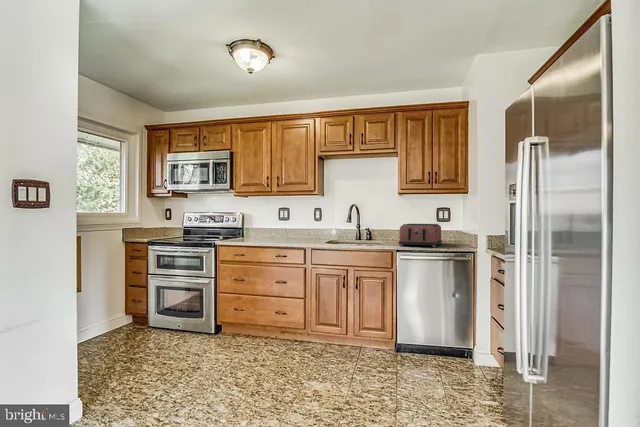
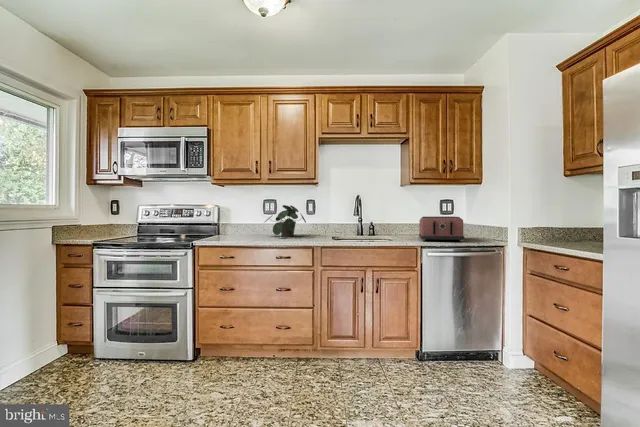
potted plant: none [276,213,312,239] -> present [265,205,306,237]

